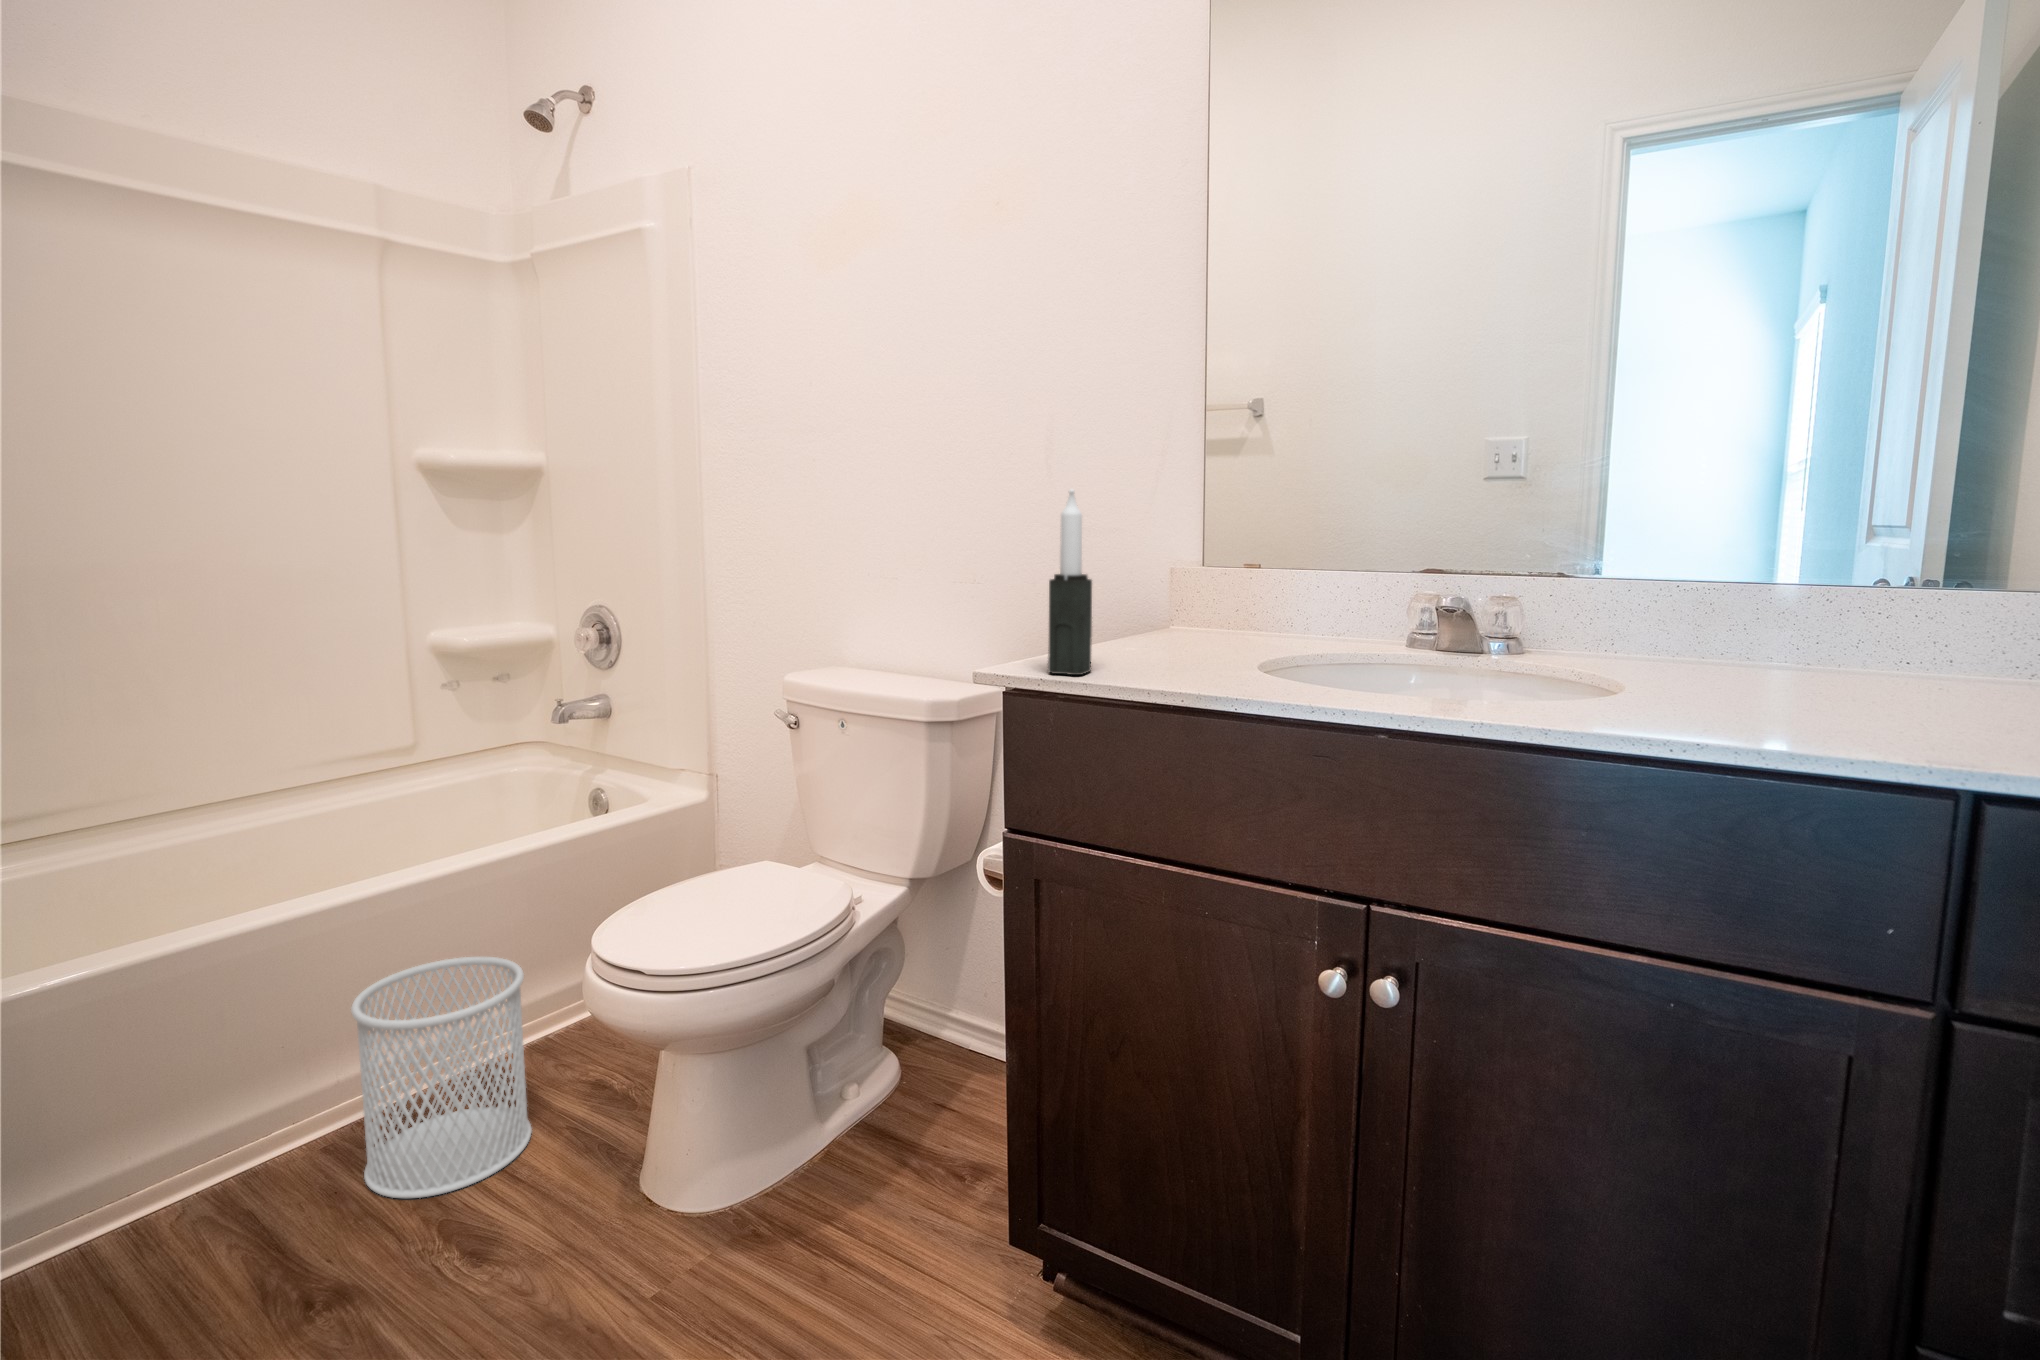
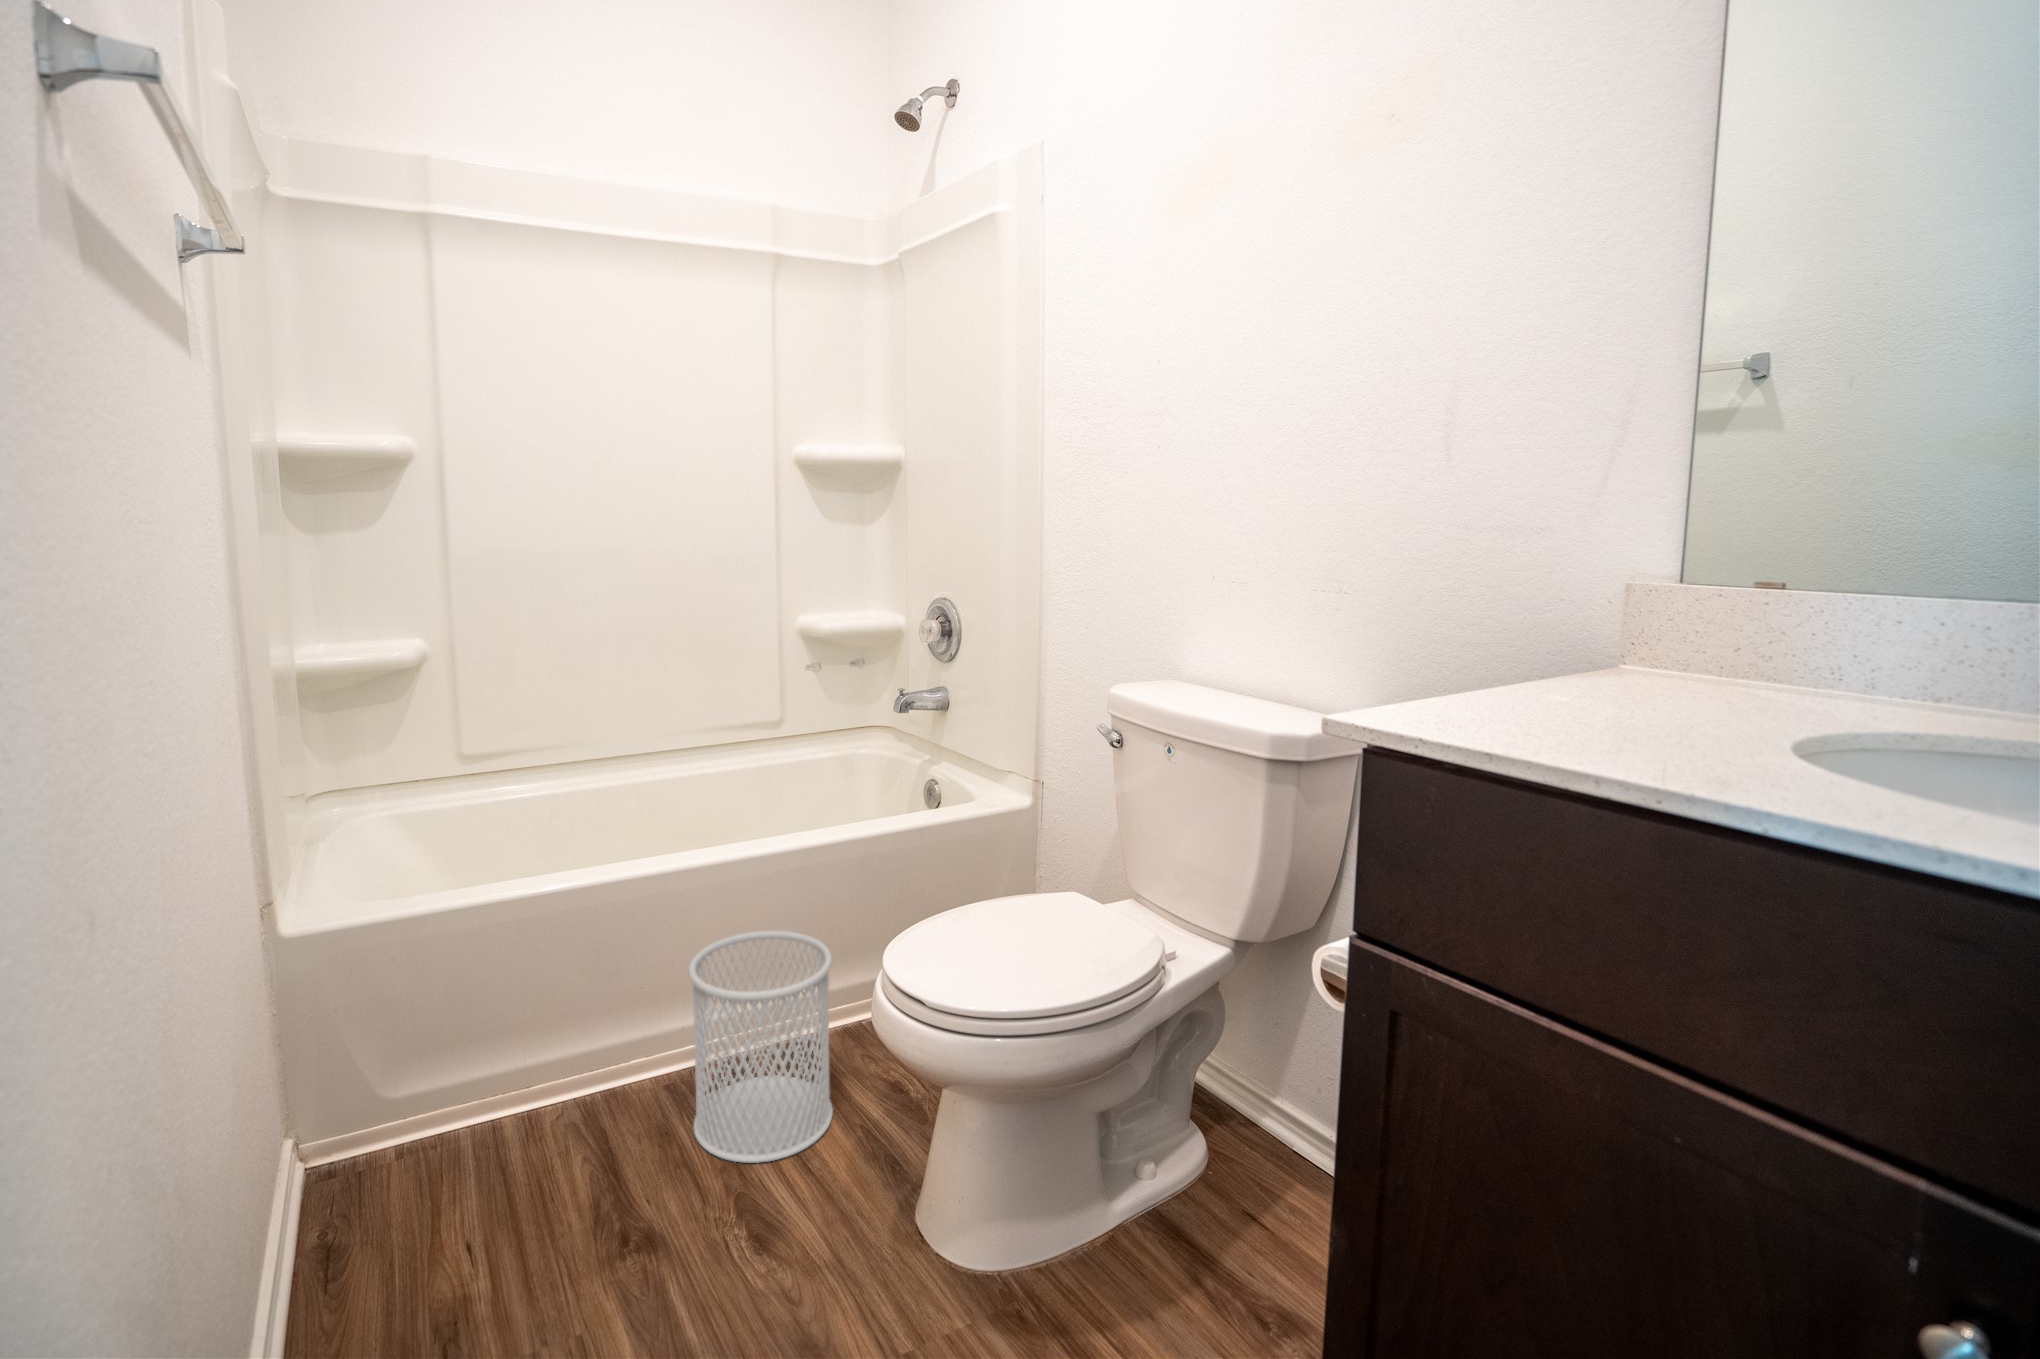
candle: present [1048,489,1092,675] -> none [1438,450,1519,727]

